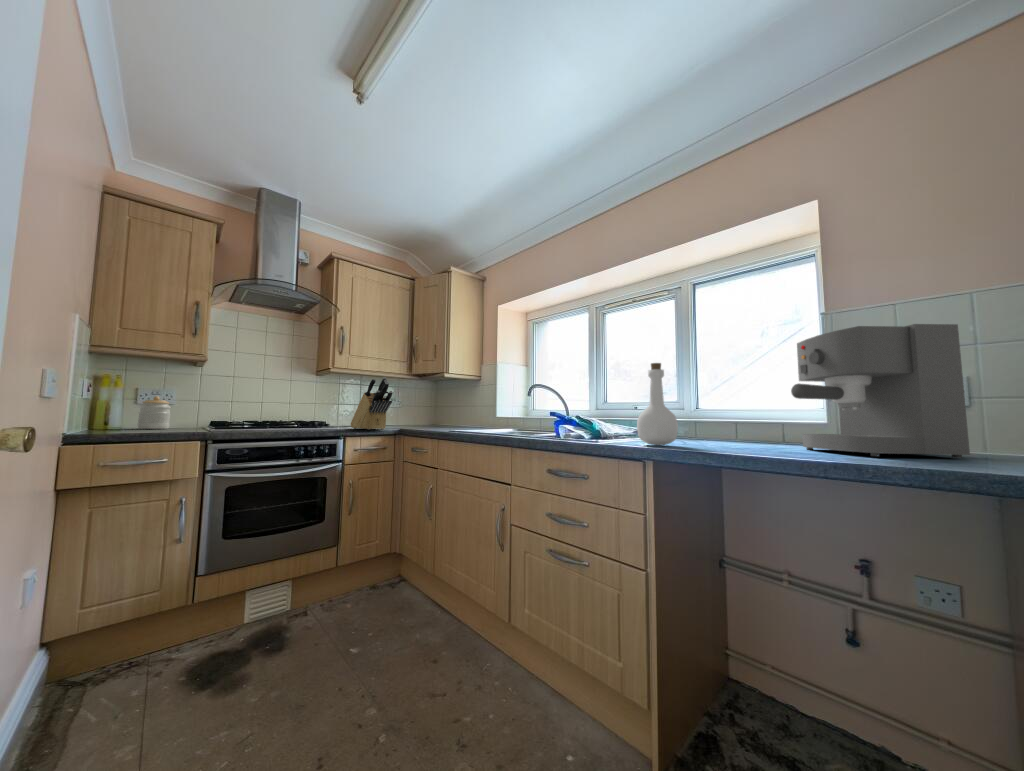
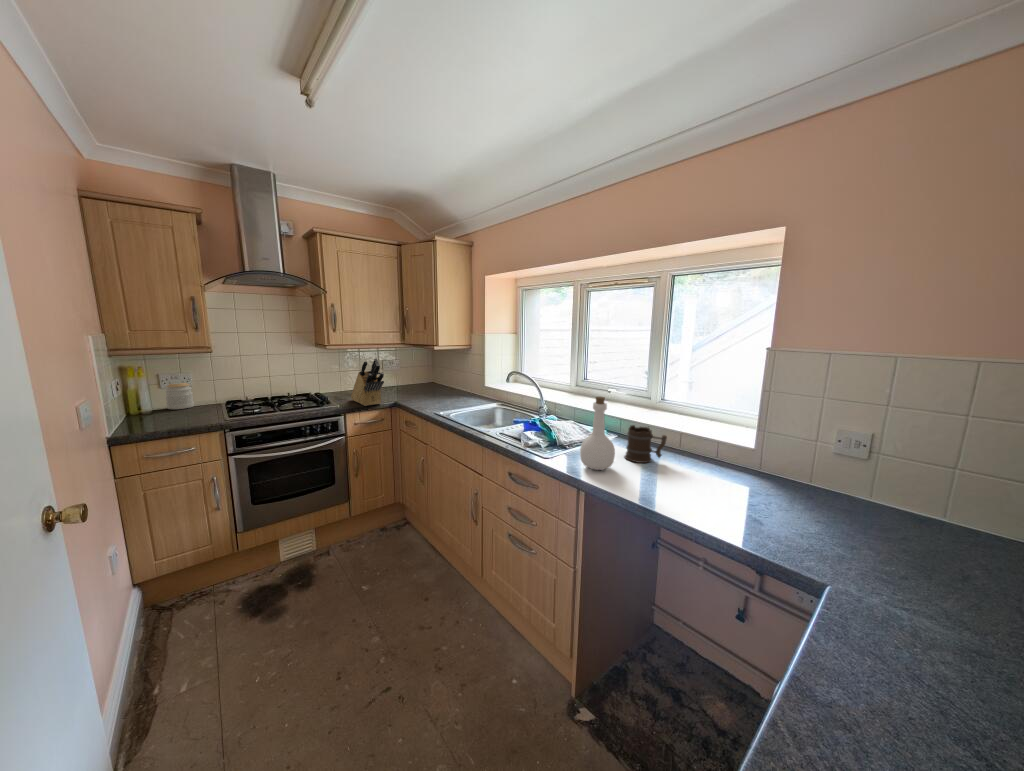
coffee maker: present [791,324,970,458] -> none [705,388,864,517]
mug: none [681,408,729,444] -> present [625,425,667,463]

